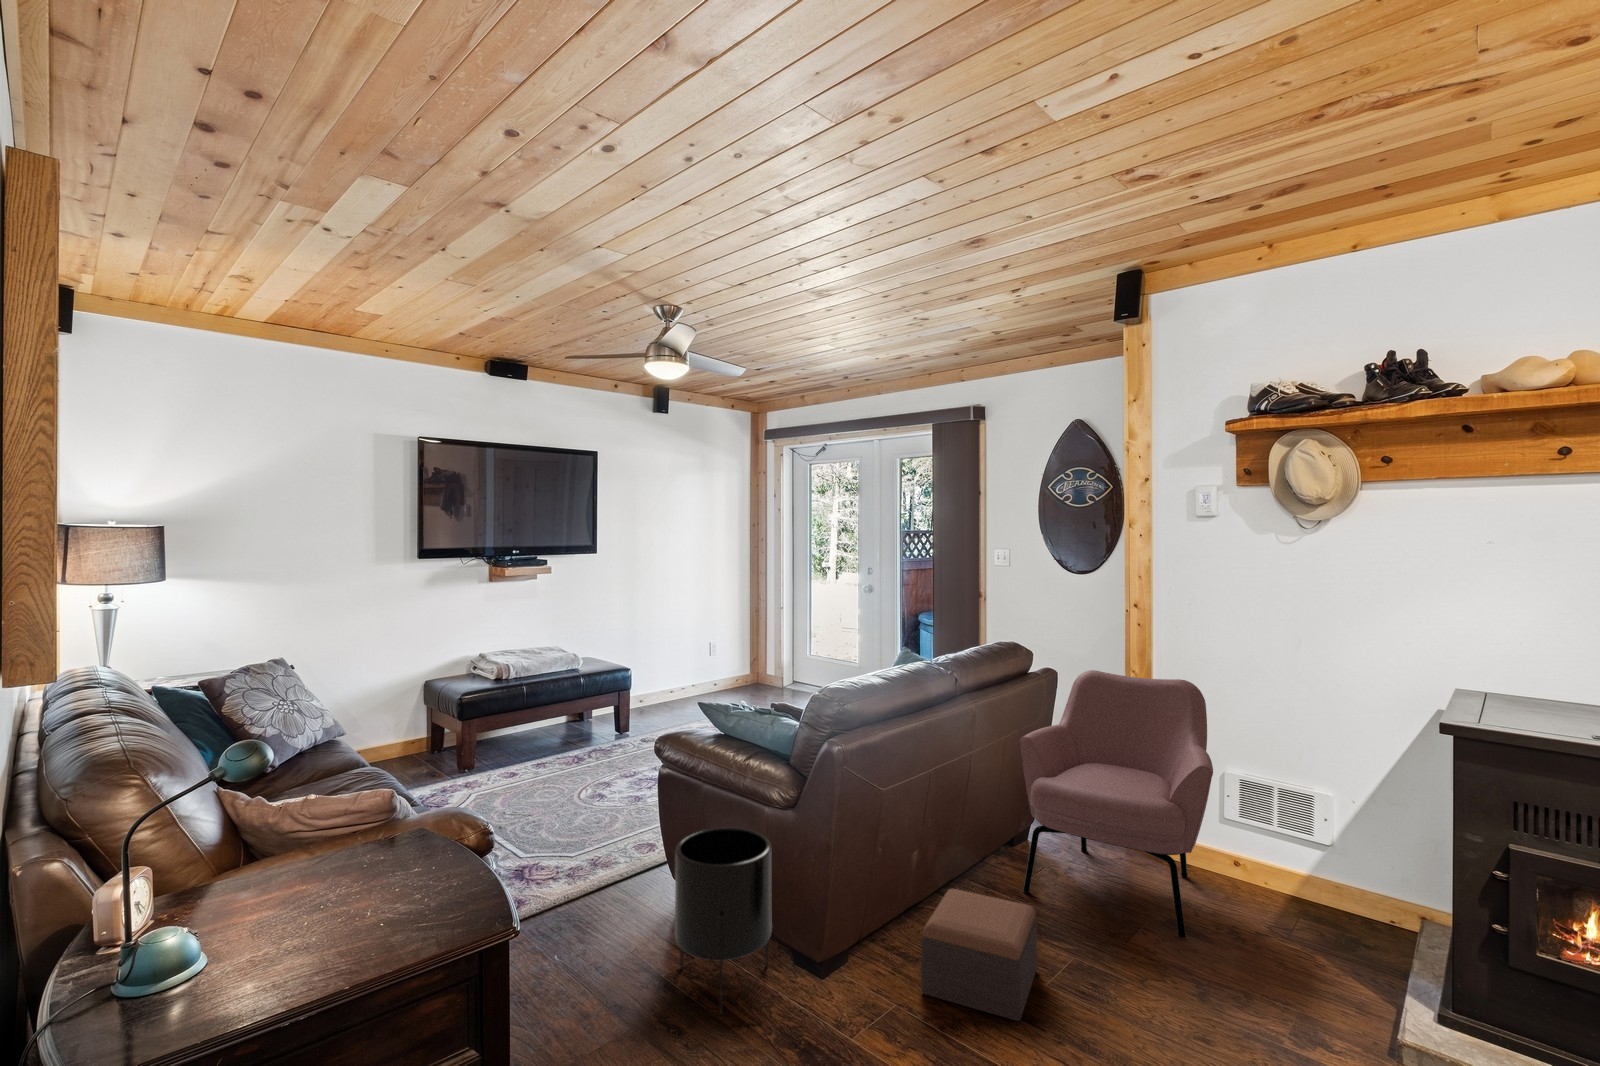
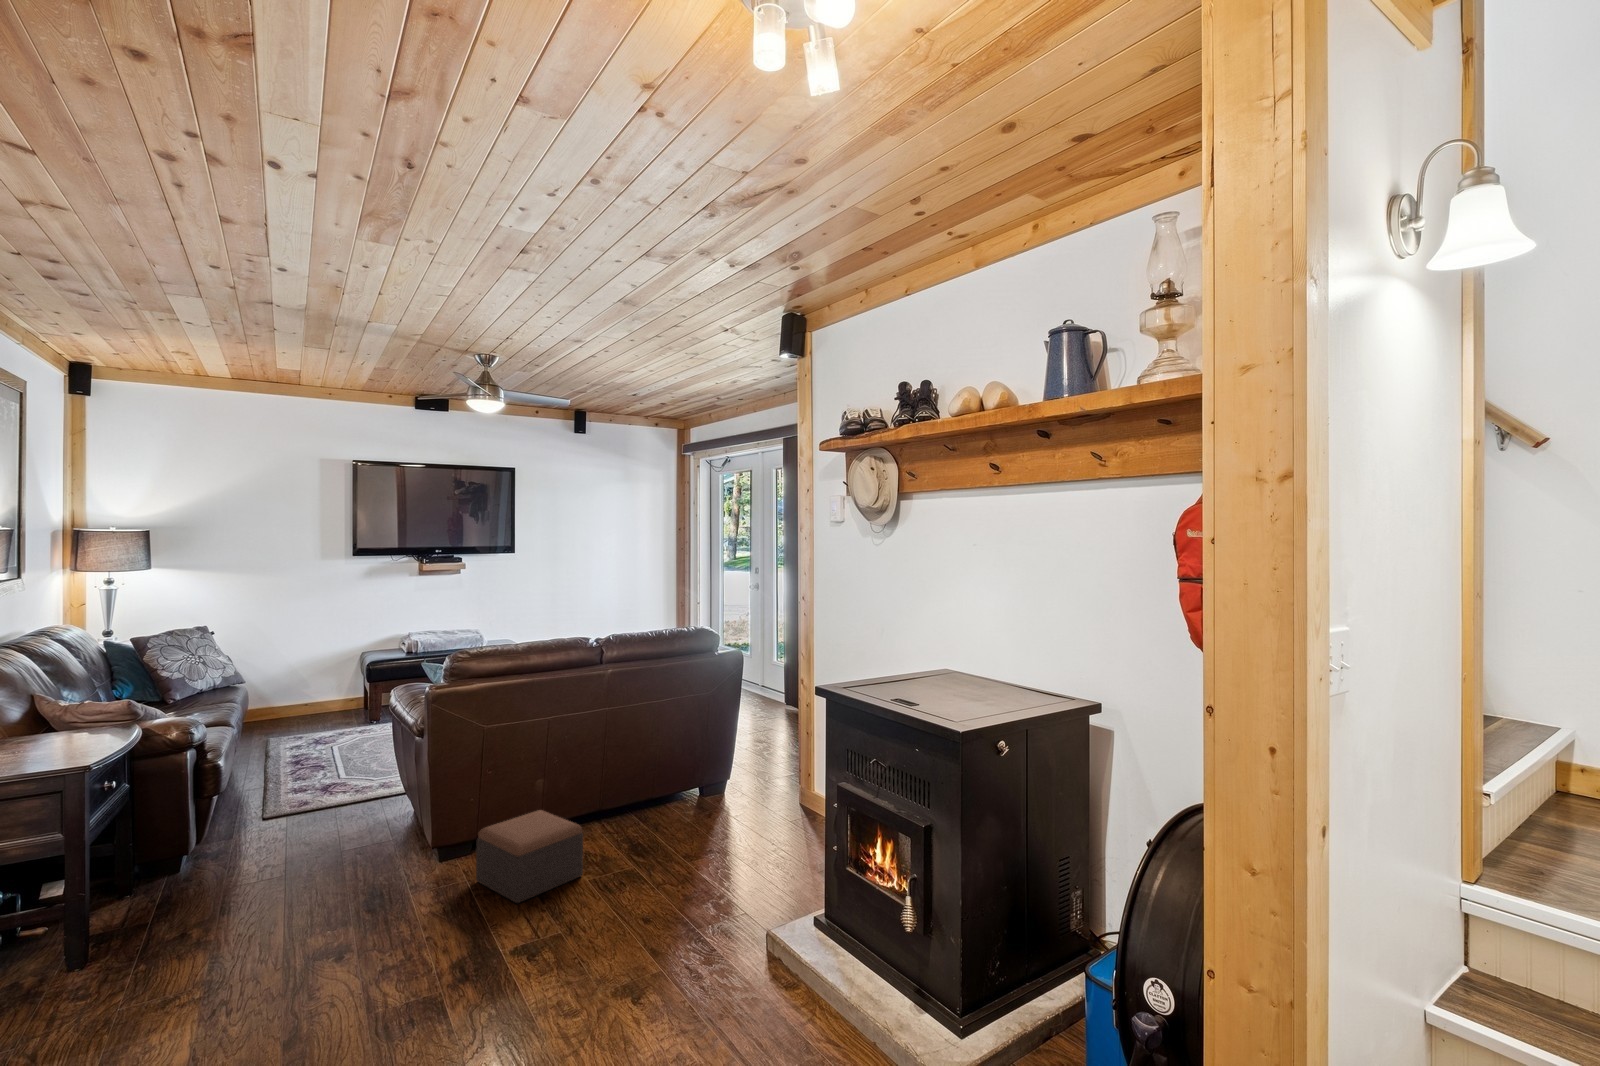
armchair: present [1020,670,1213,938] -> none [656,651,827,867]
planter: present [675,828,772,1015] -> none [311,751,398,880]

